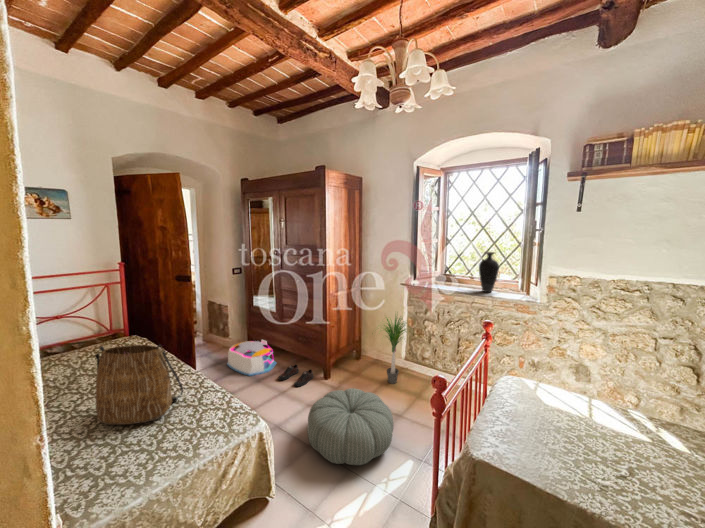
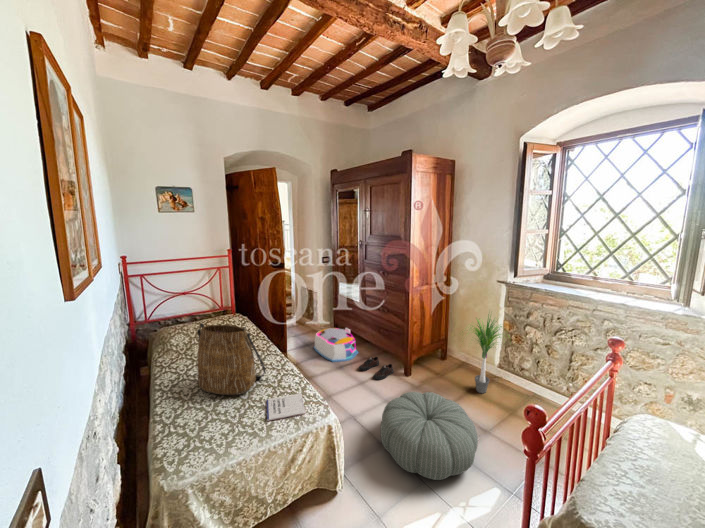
vase: present [479,252,499,292] -> none [608,246,640,299]
notebook: none [188,407,235,441] -> present [267,393,306,421]

